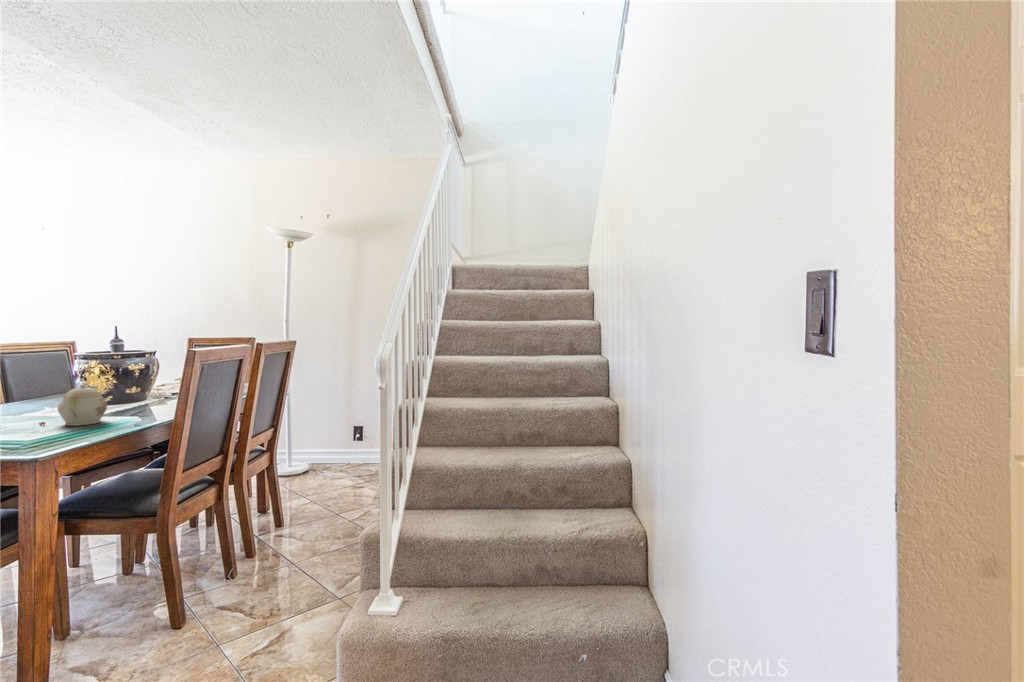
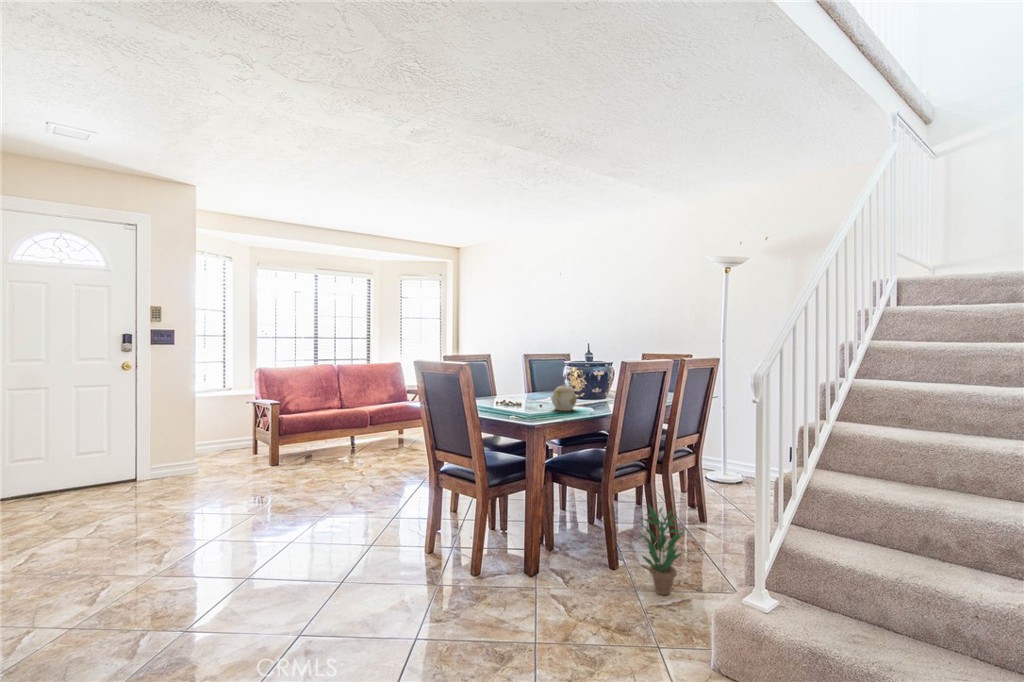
potted plant: none [219,523,286,637] -> present [640,505,684,595]

